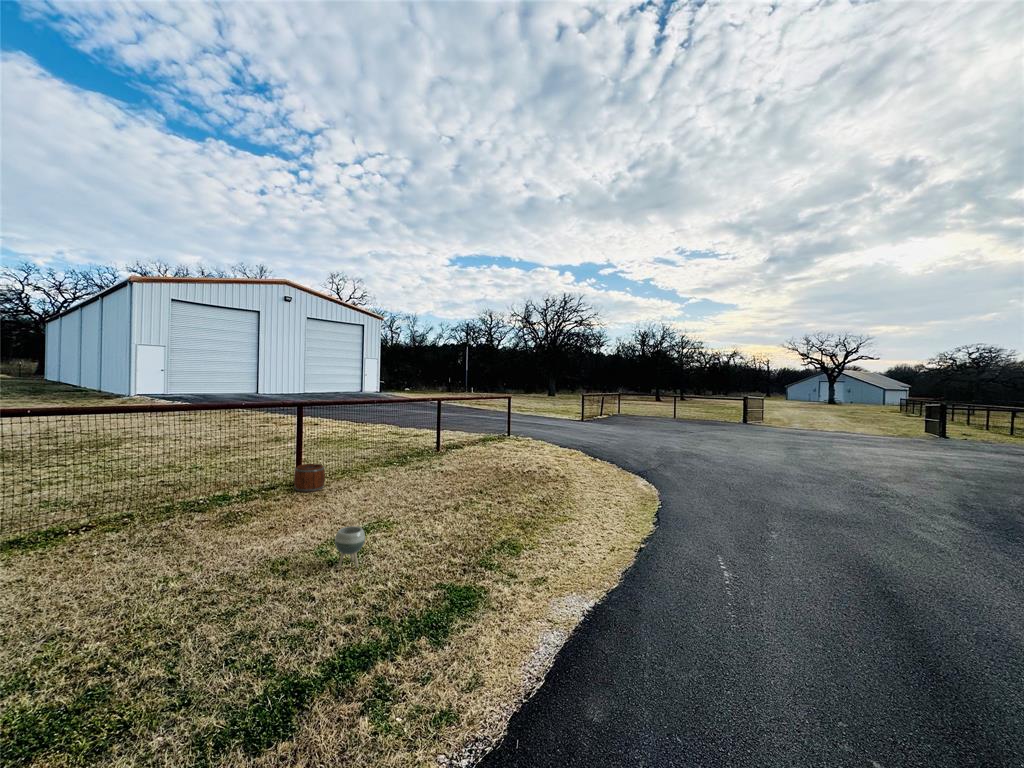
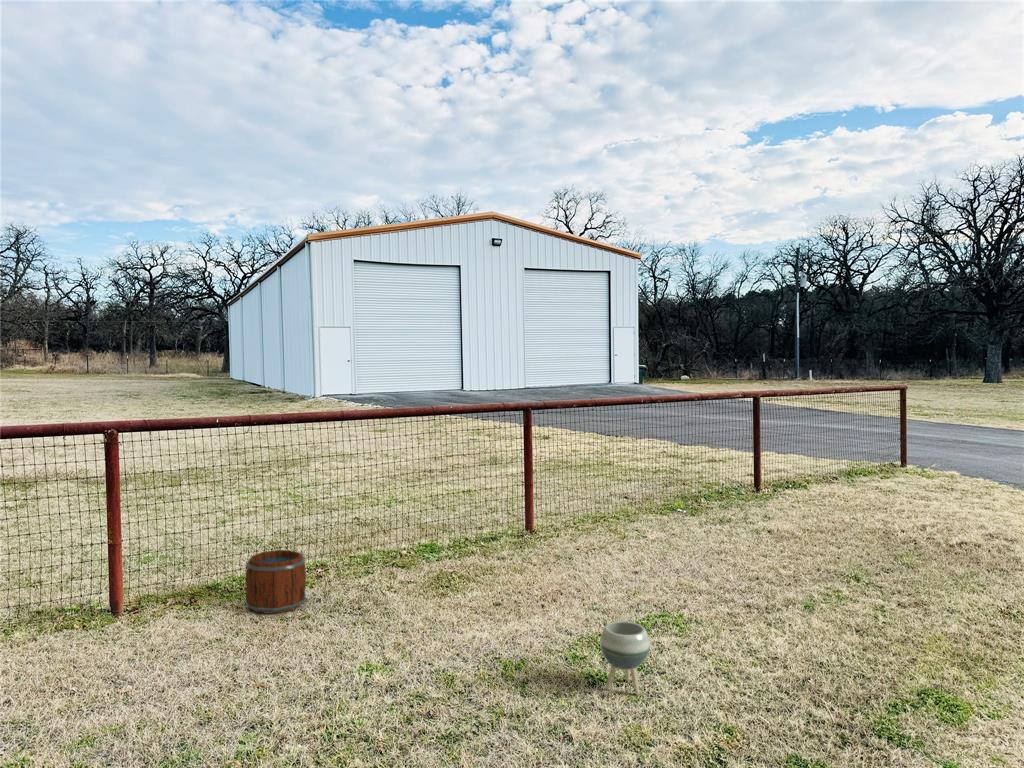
bucket: present [294,464,325,492] -> present [245,550,306,614]

